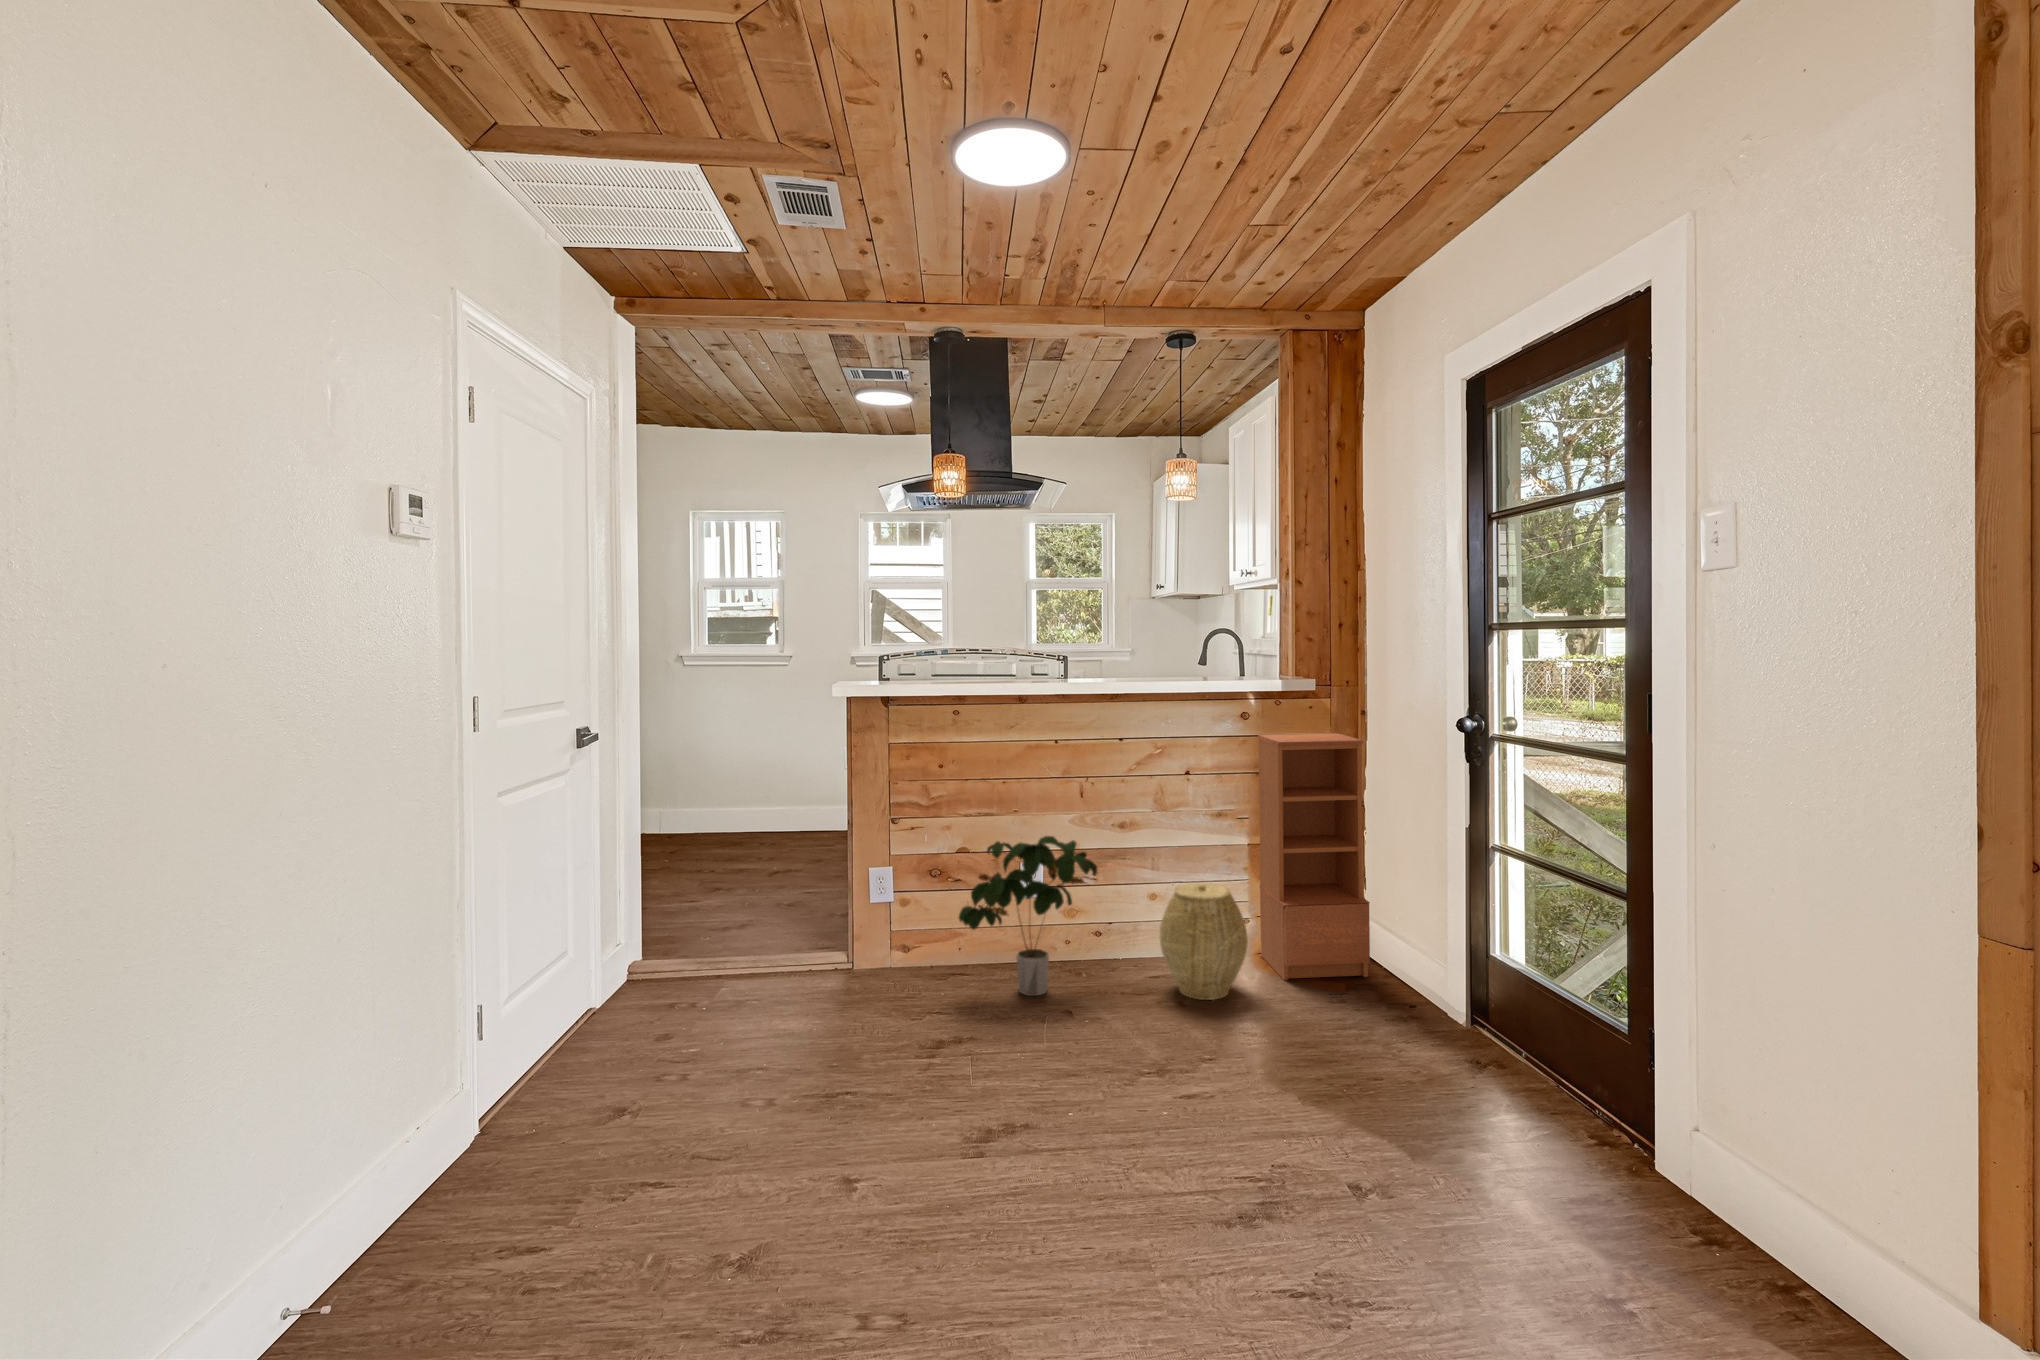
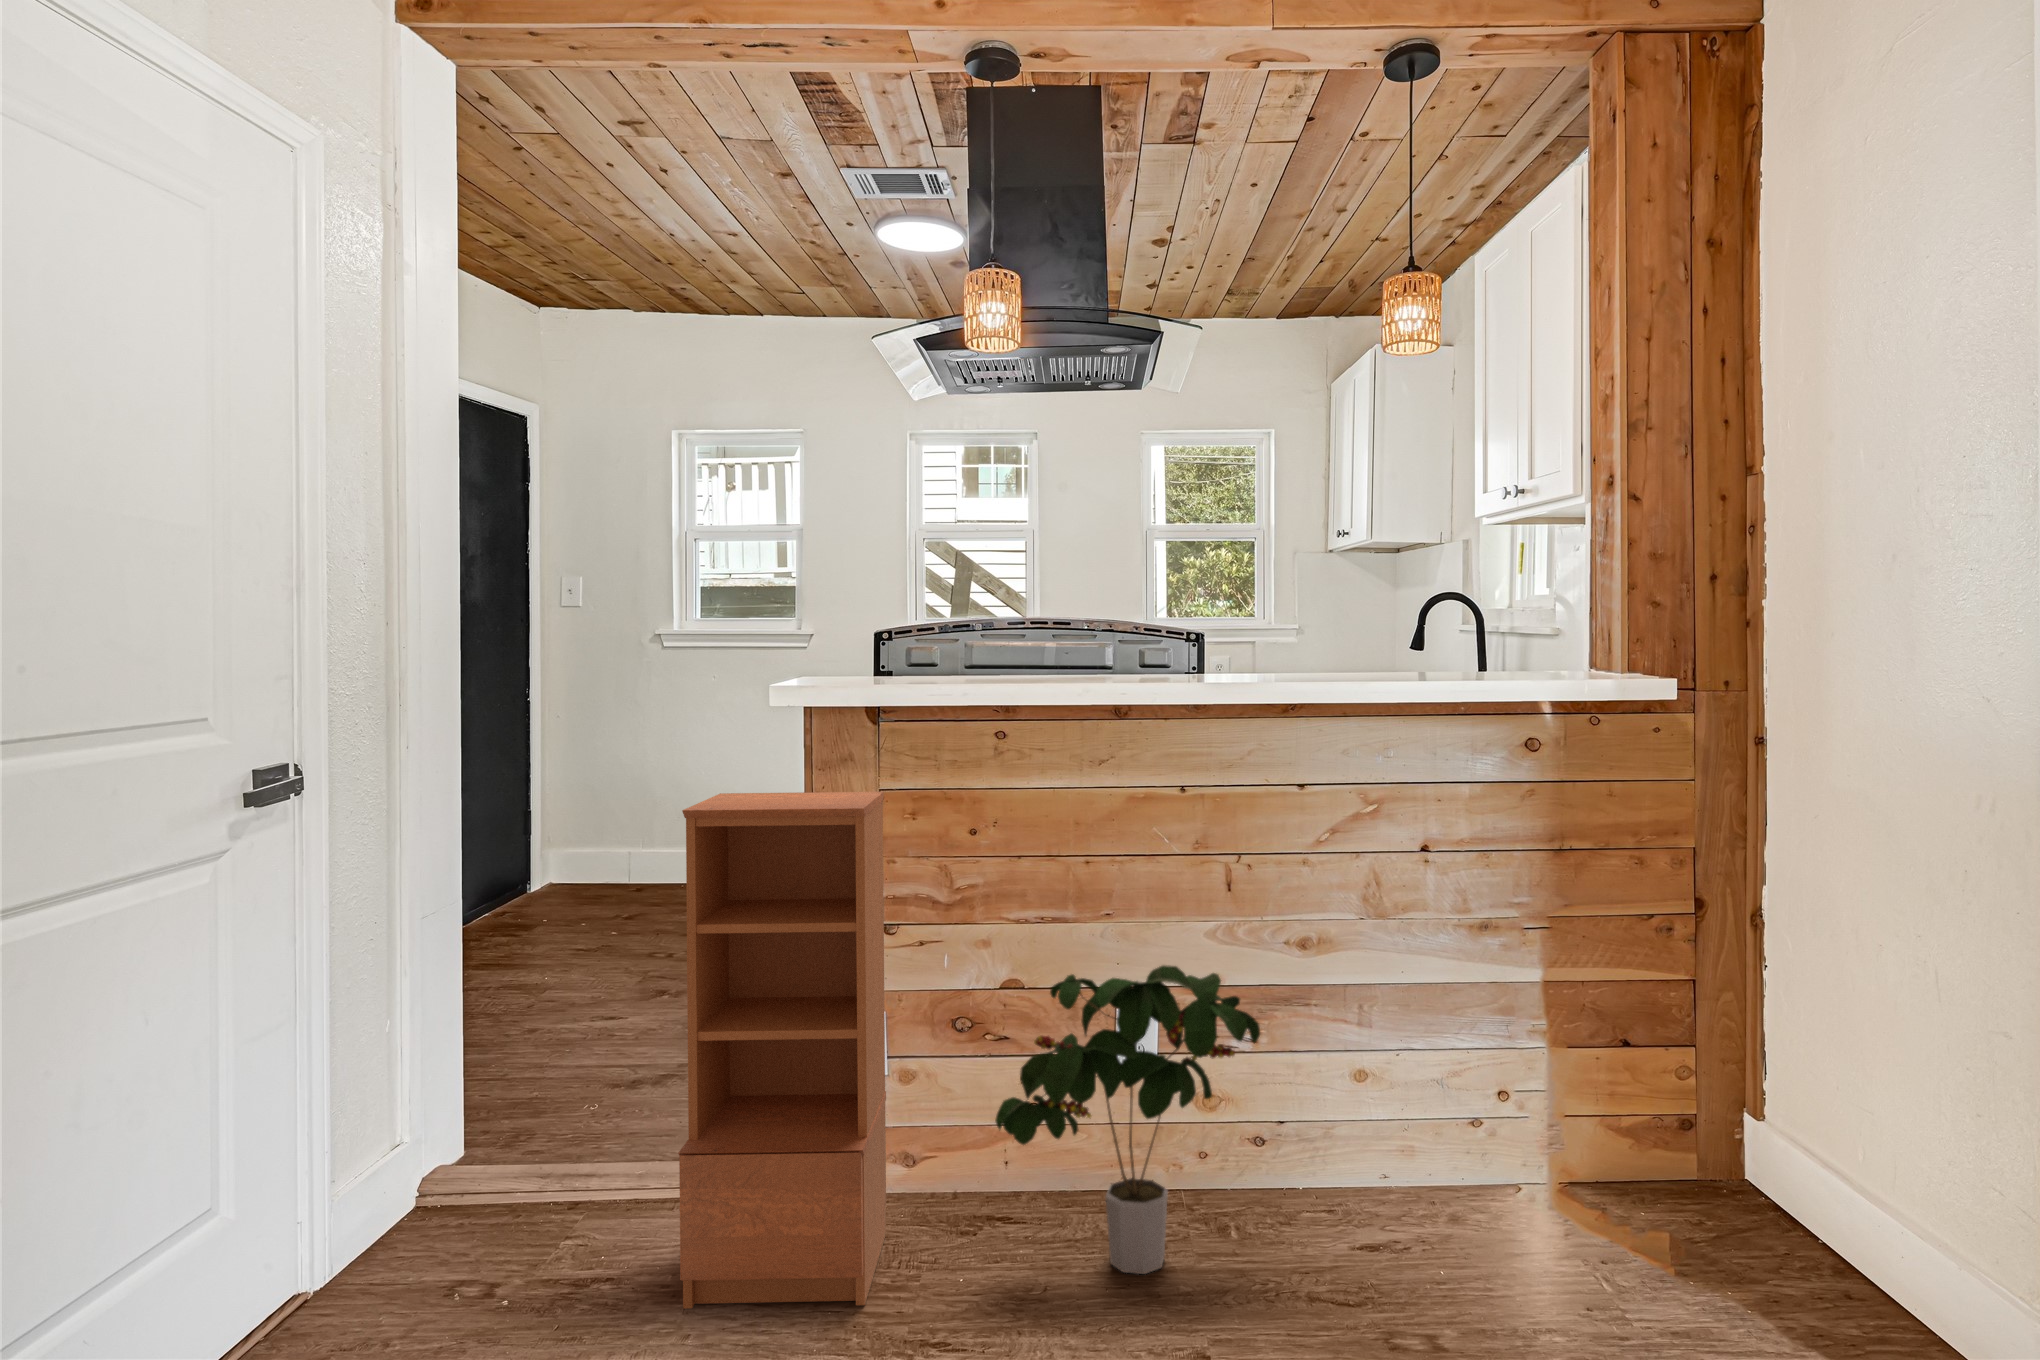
bookcase: present [1258,733,1370,980] -> present [678,792,886,1309]
woven basket: present [1160,883,1248,1000] -> none [1380,1060,1555,1297]

